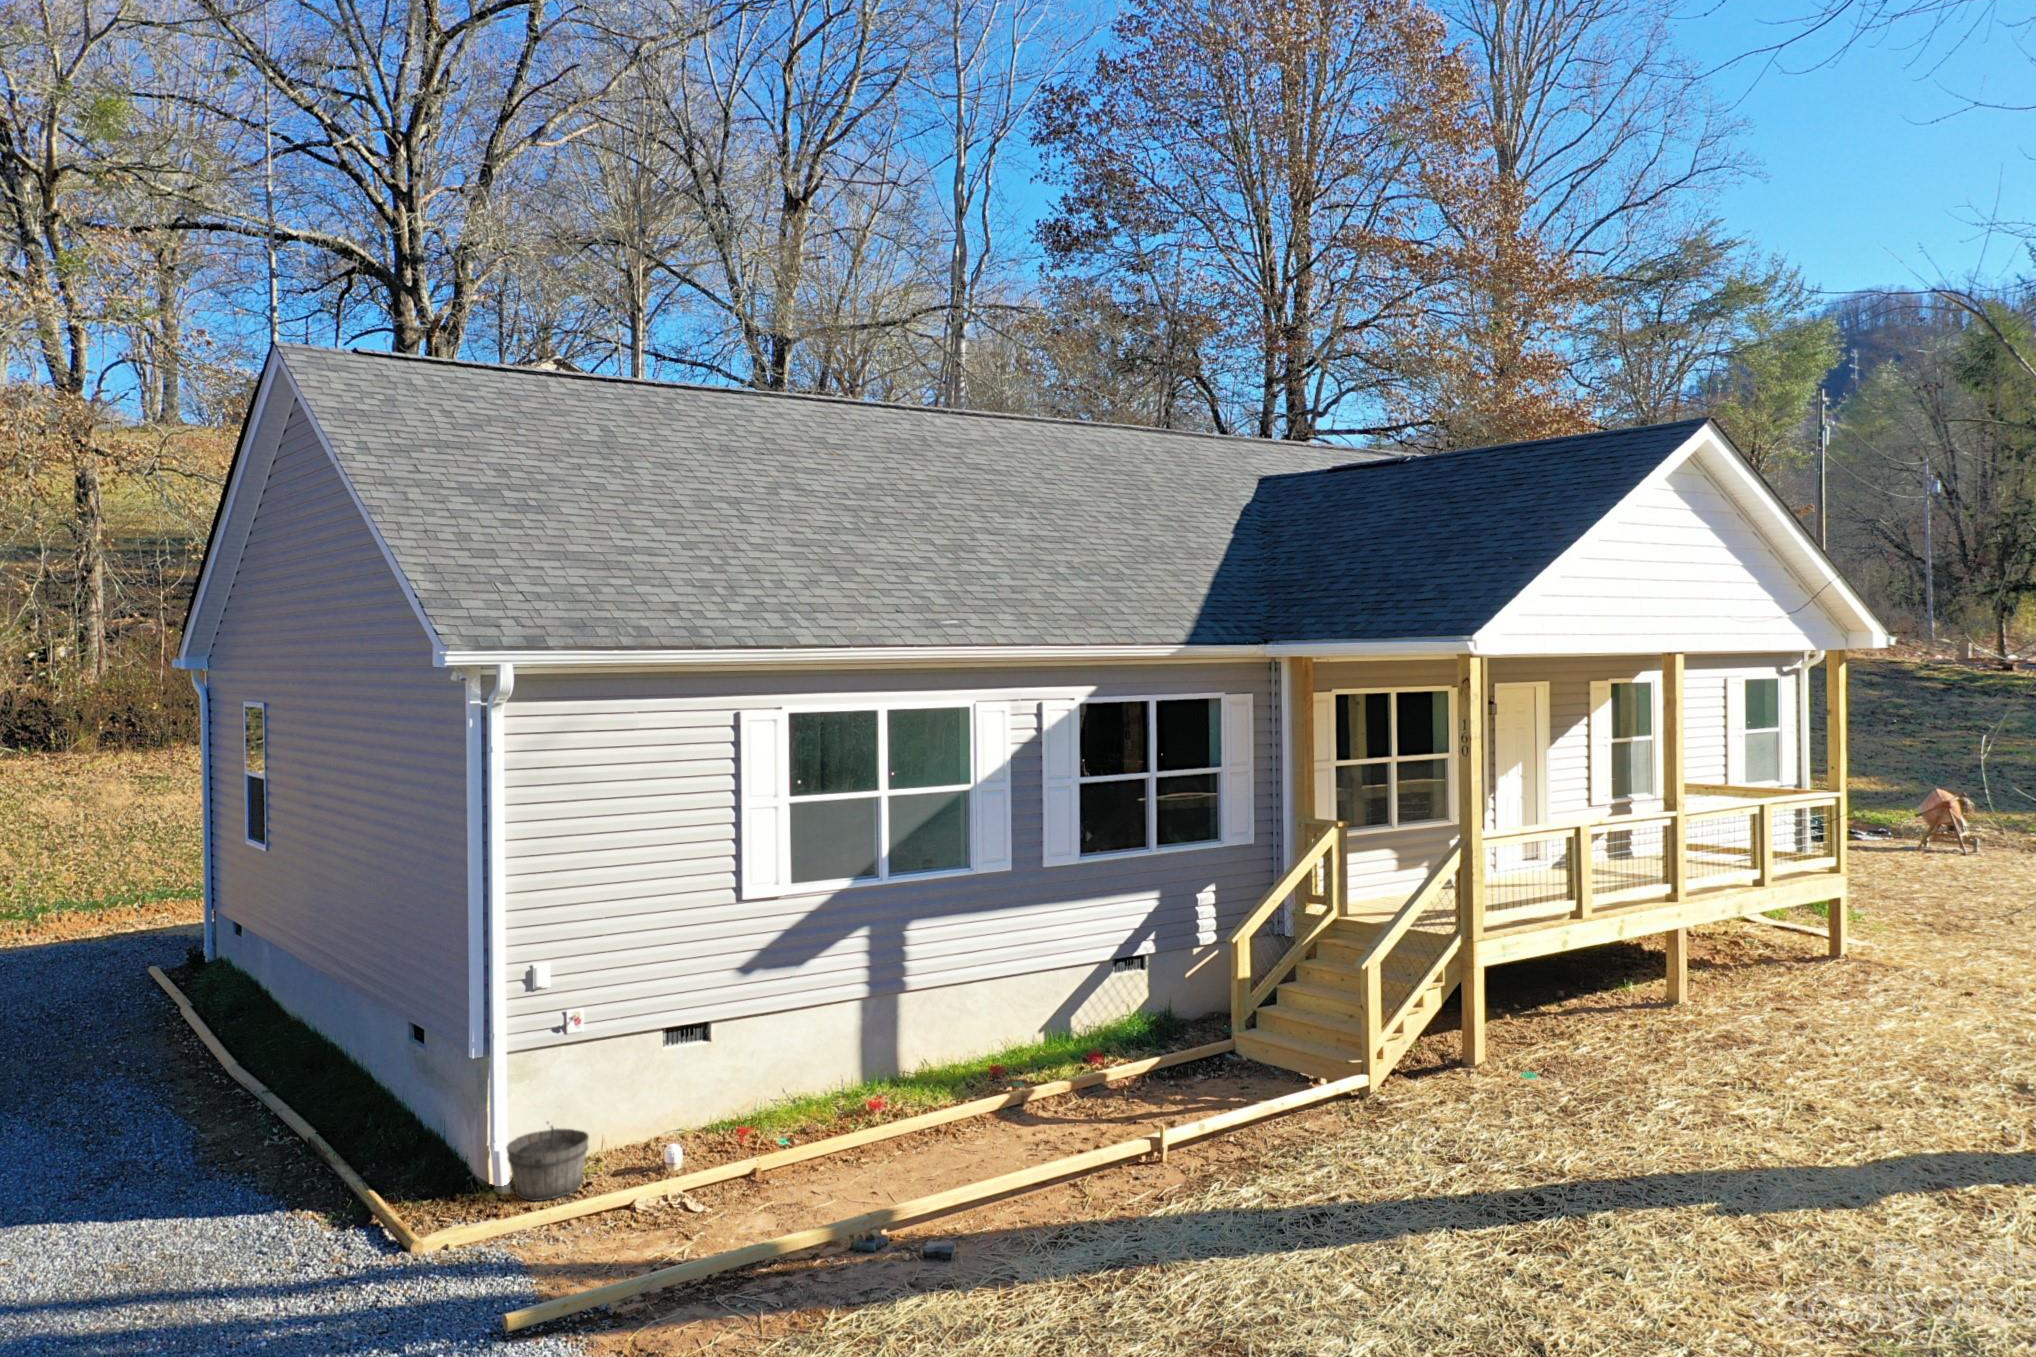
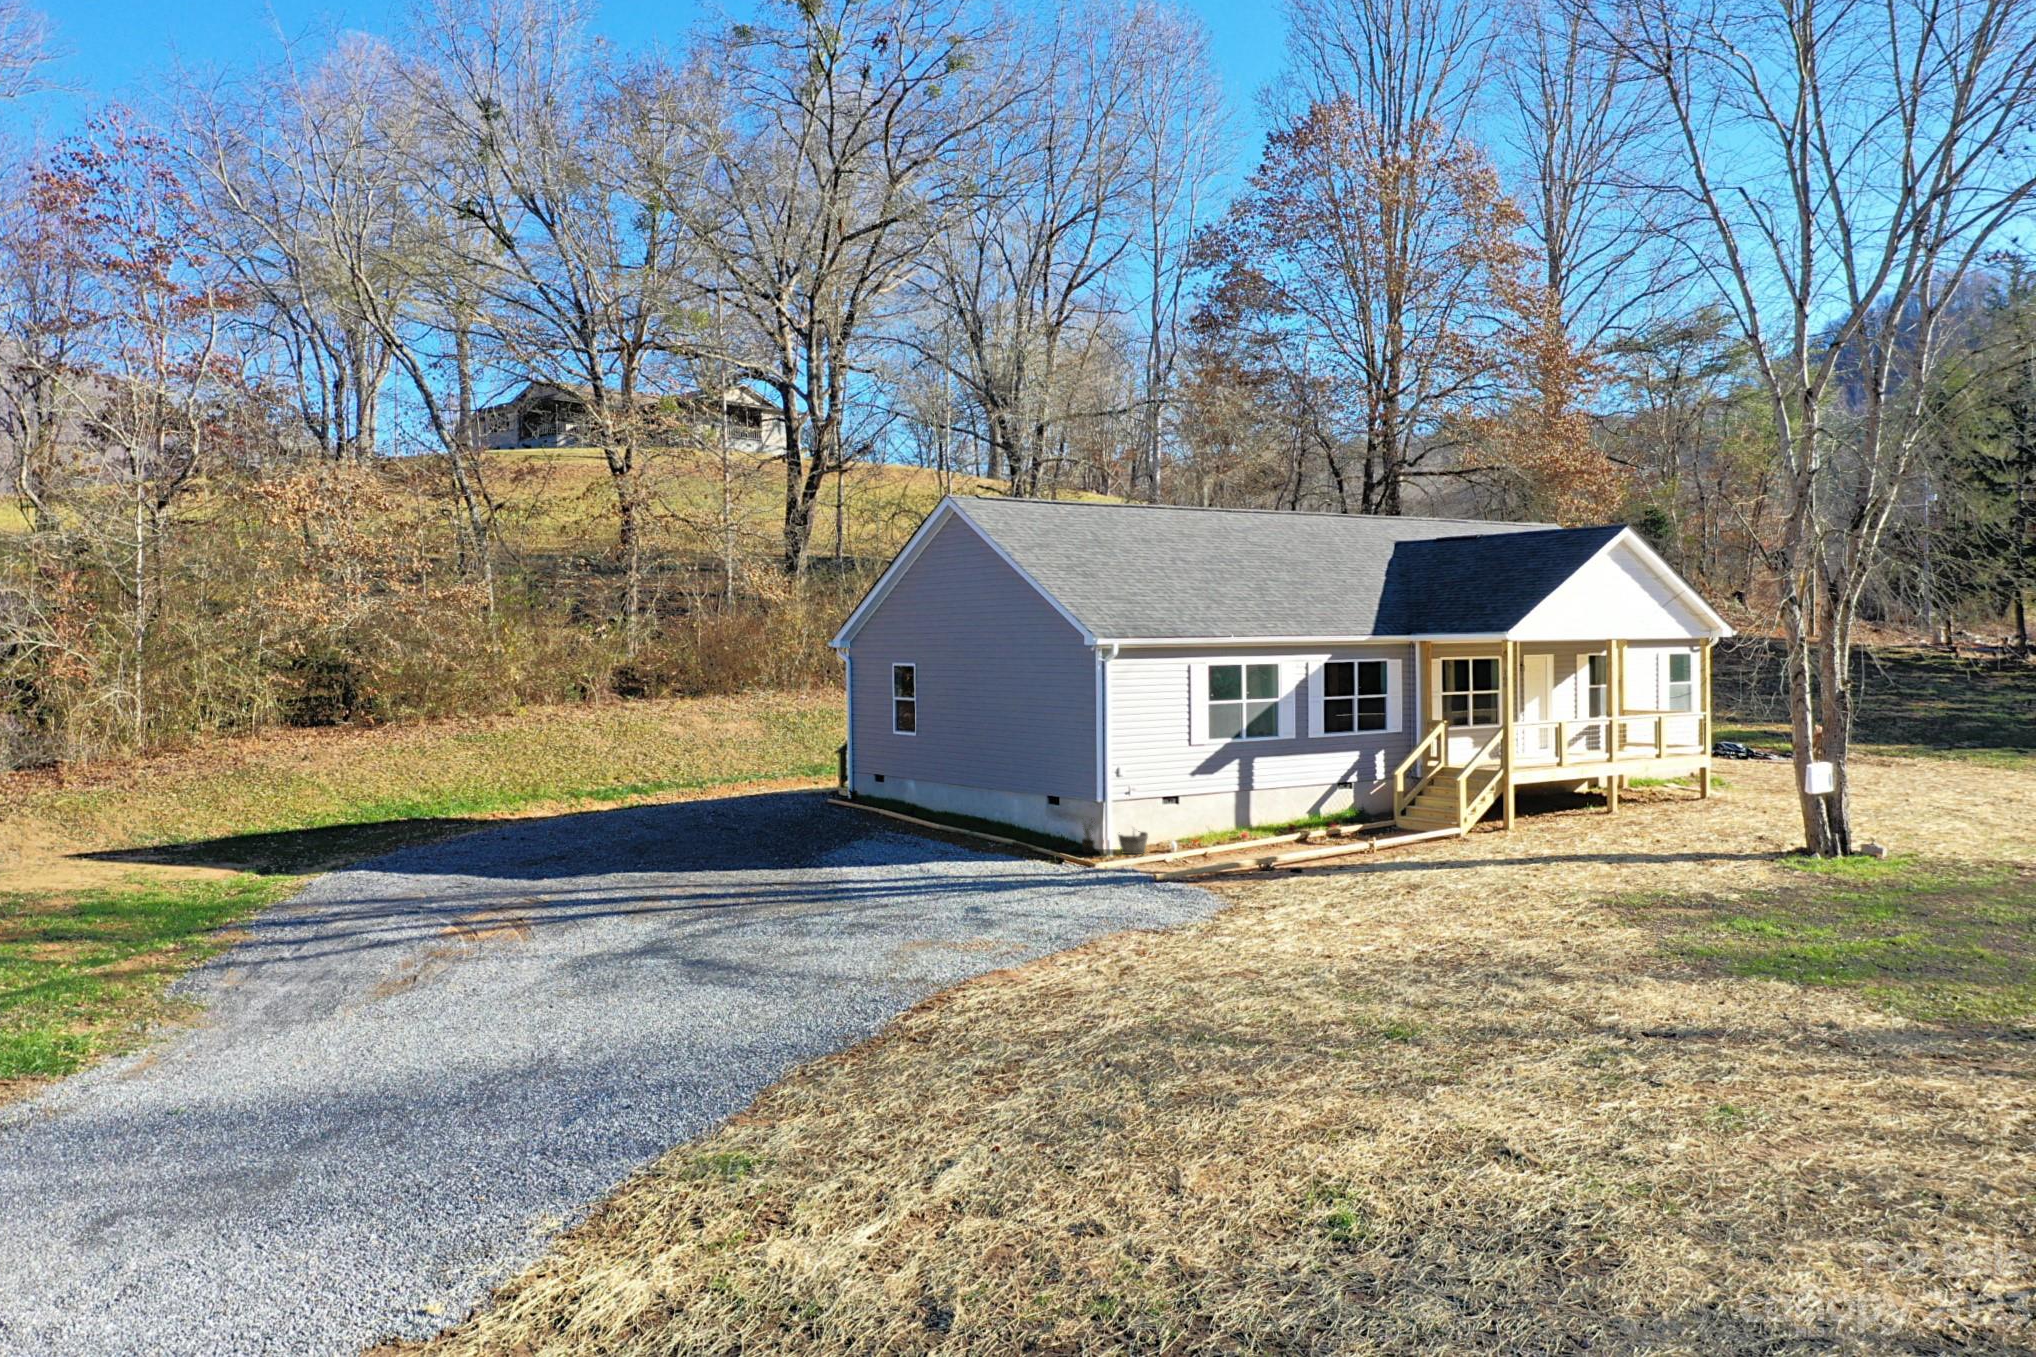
potted plant: none [410,1090,467,1195] -> present [1082,819,1095,853]

